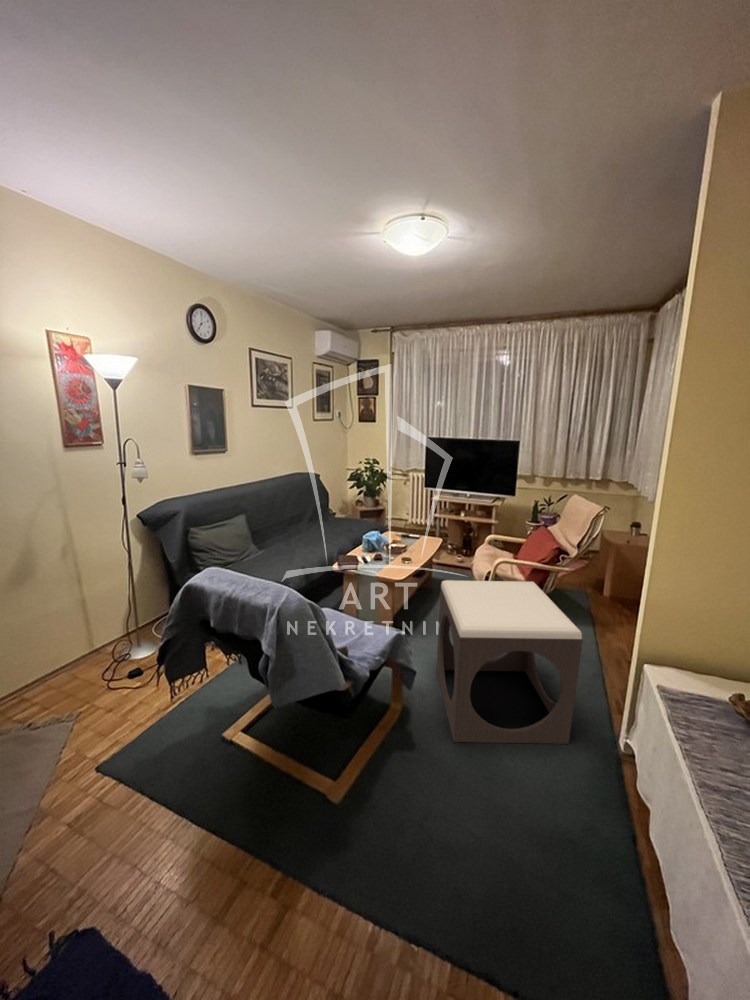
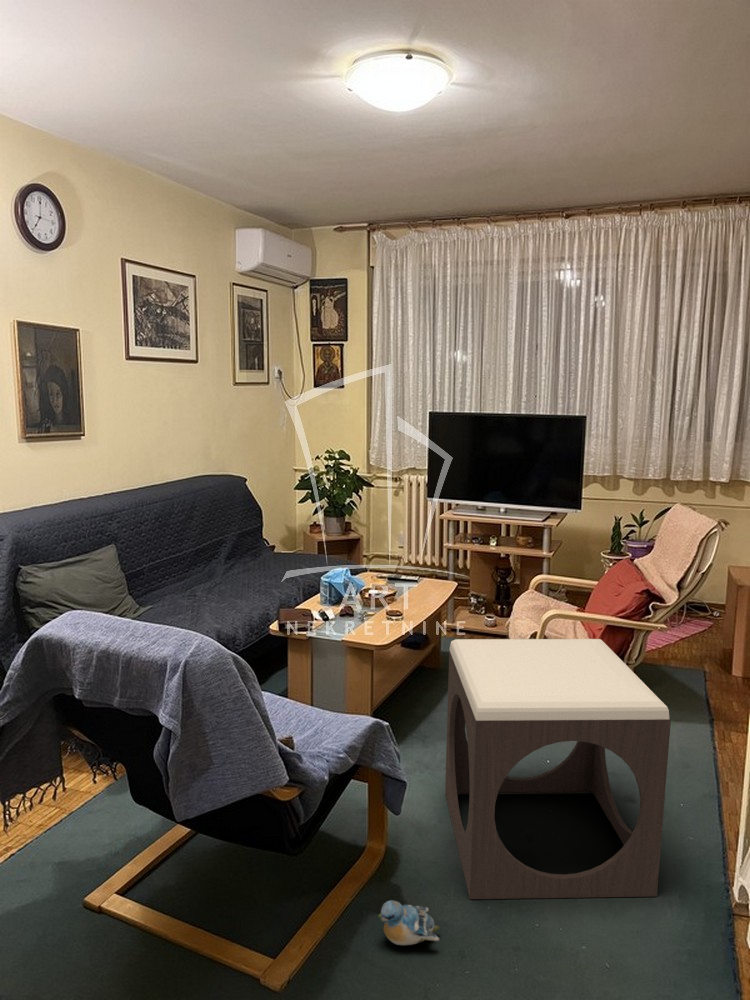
plush toy: none [399,746,437,774] -> present [379,901,440,945]

